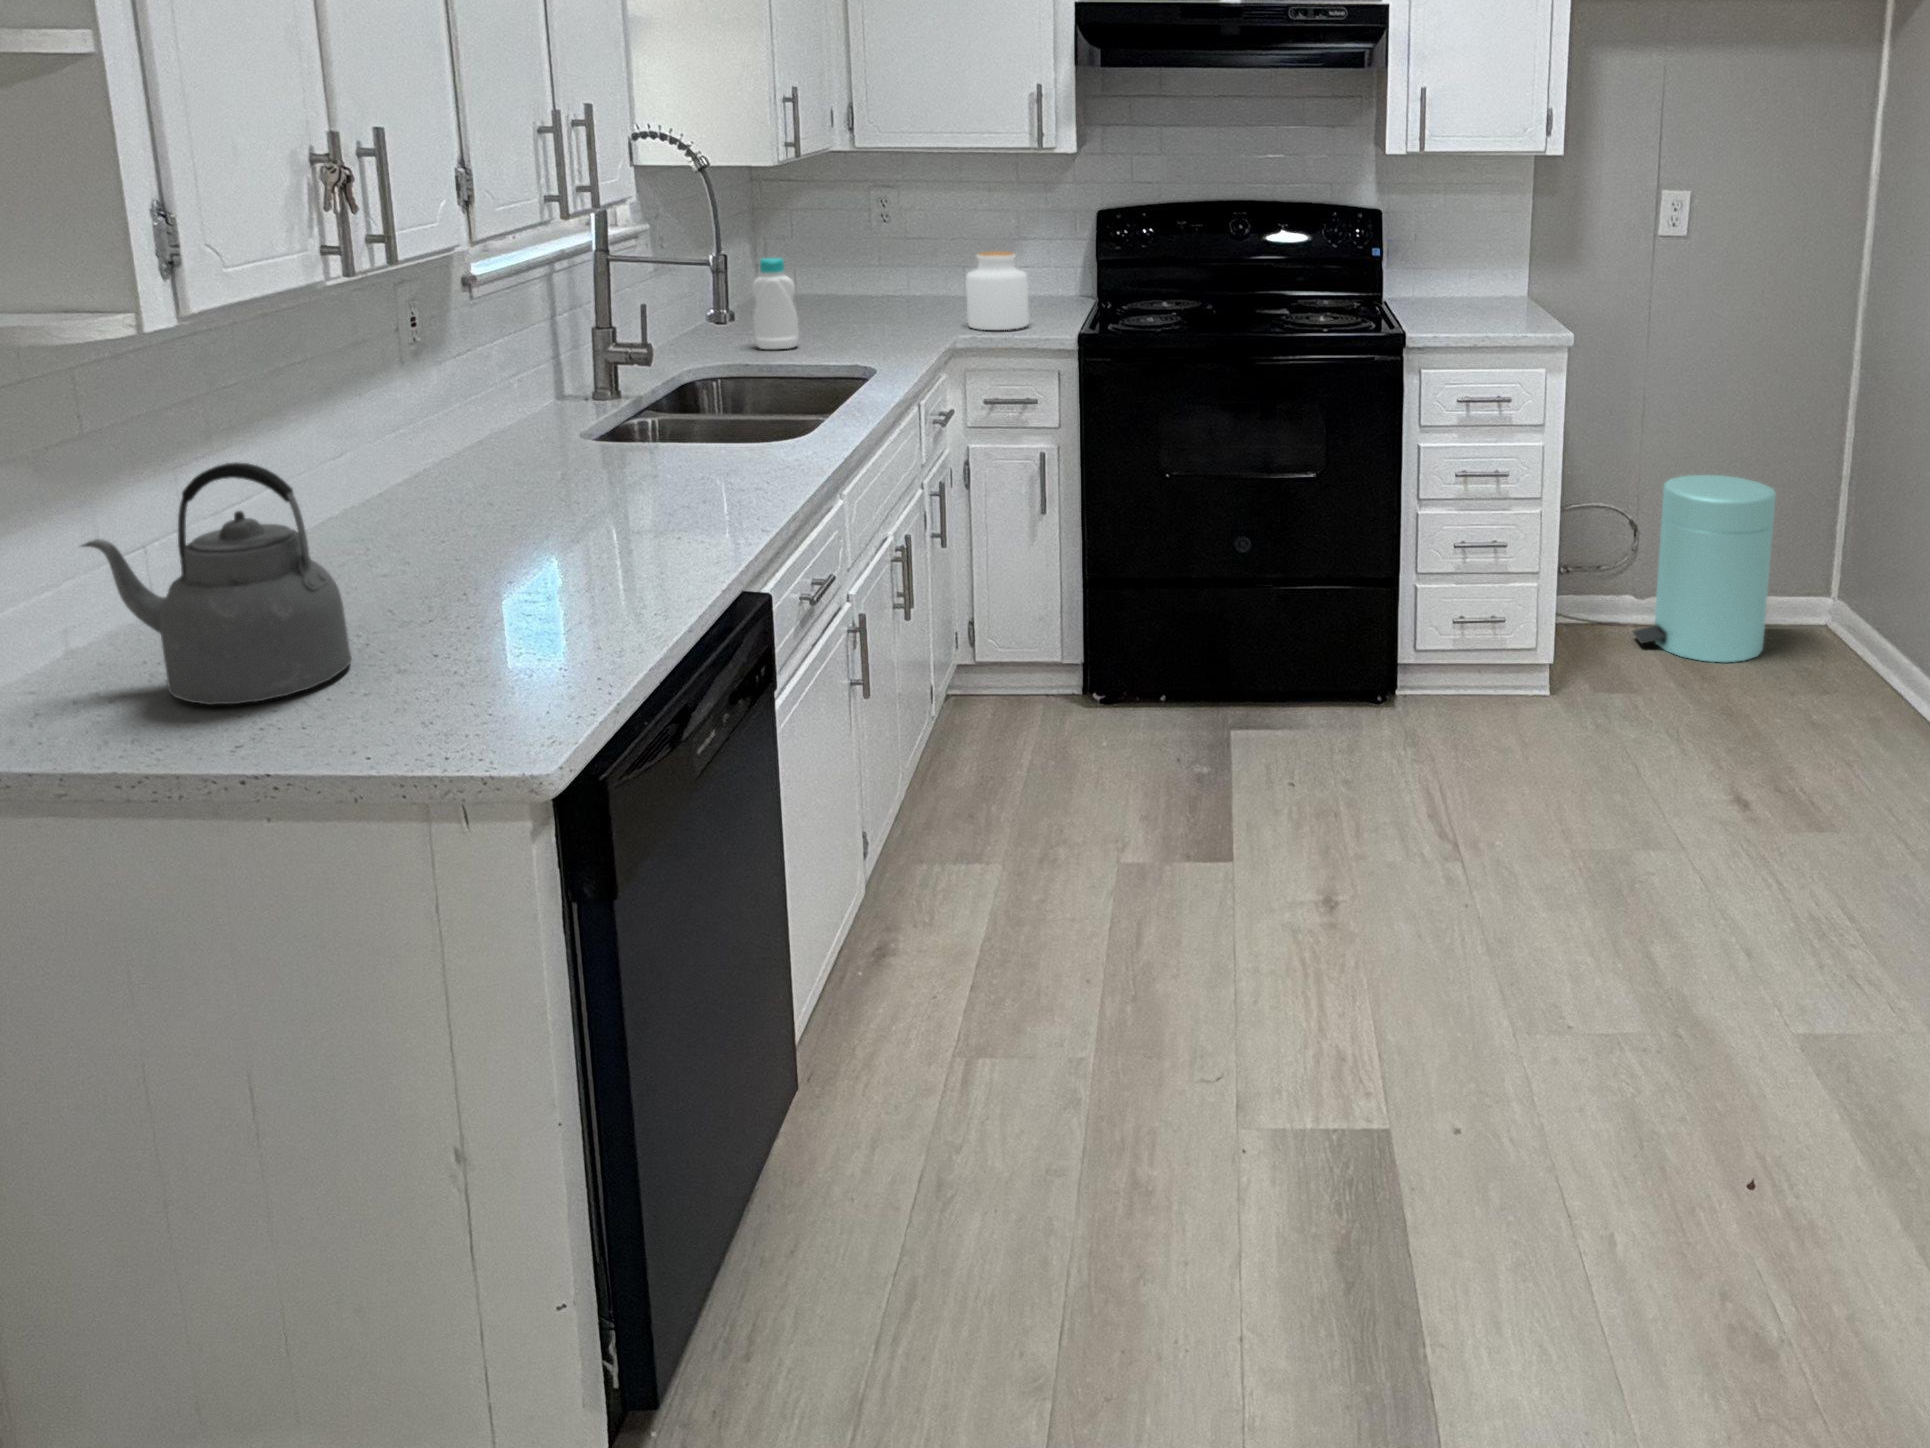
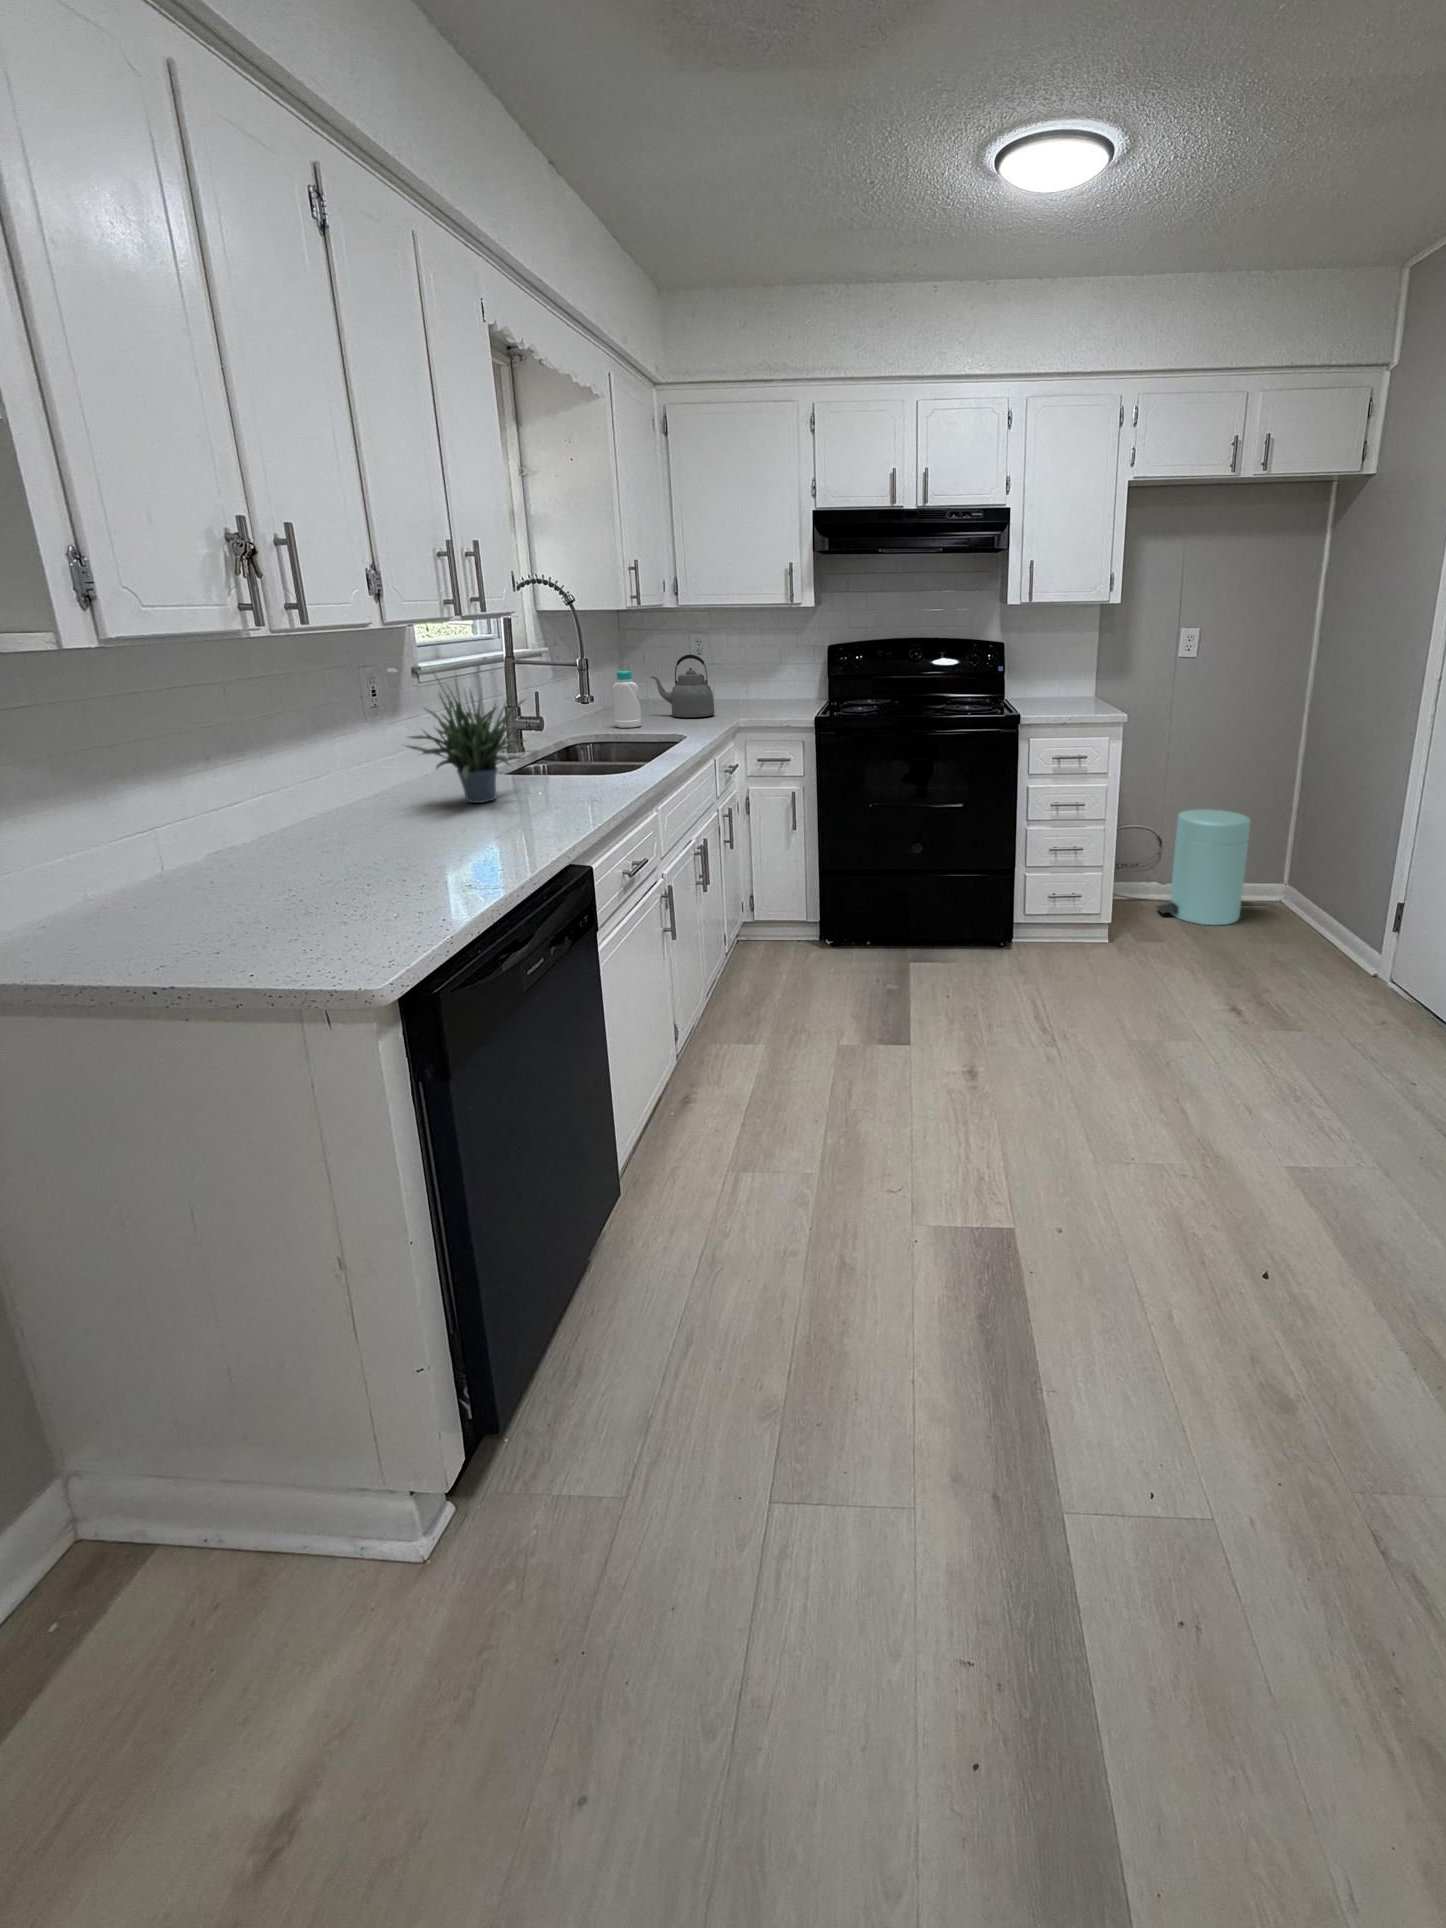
jar: present [966,251,1029,330] -> none [745,669,783,718]
potted plant: none [454,281,654,497] -> present [407,686,524,803]
kettle: present [81,463,351,705] -> present [650,655,715,717]

